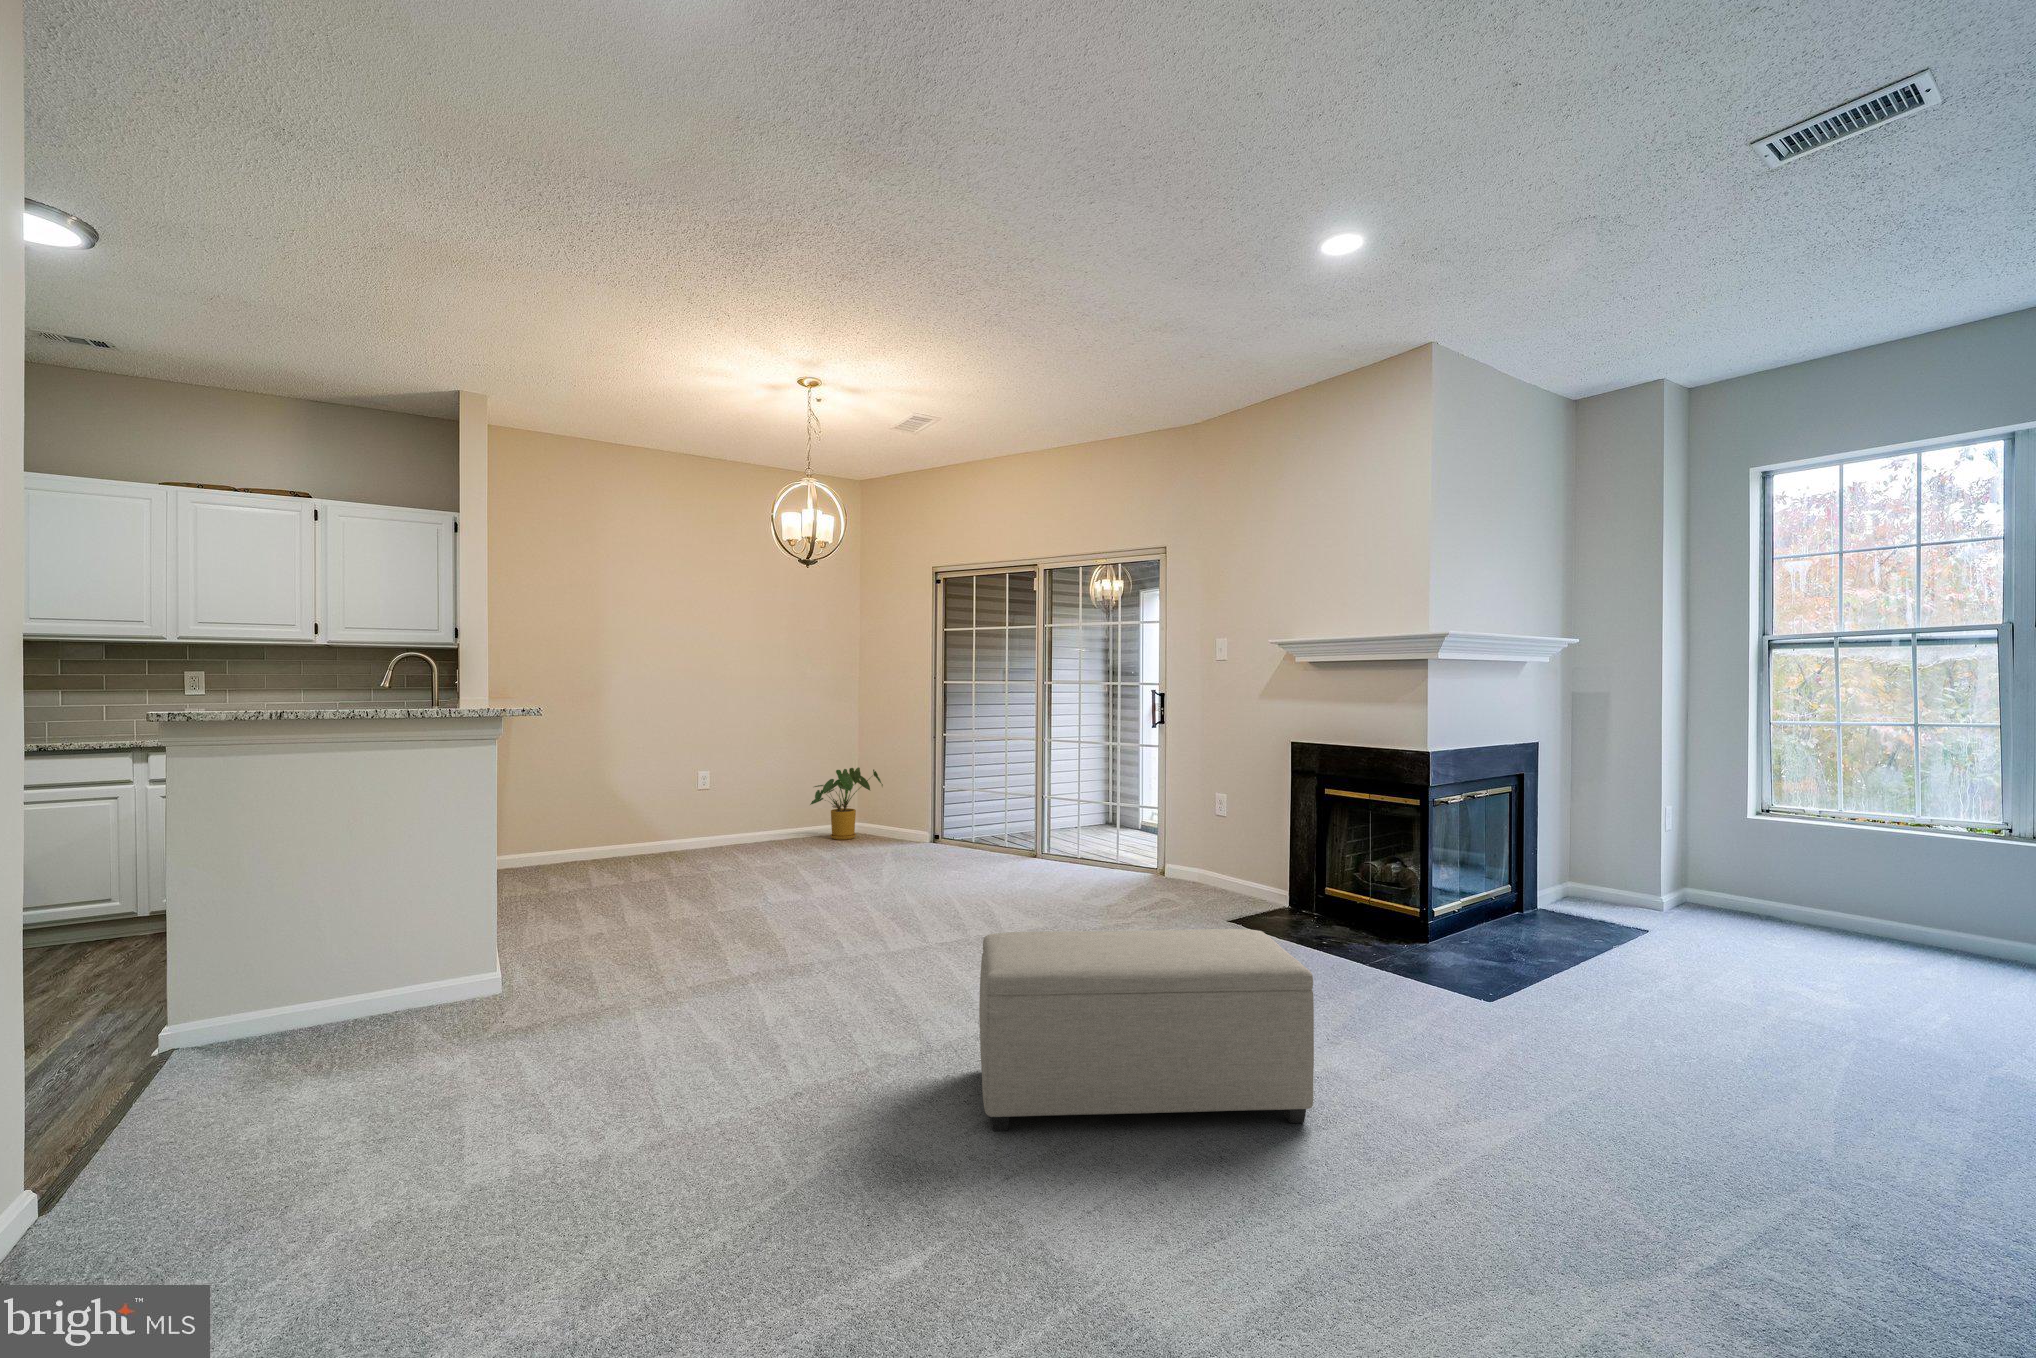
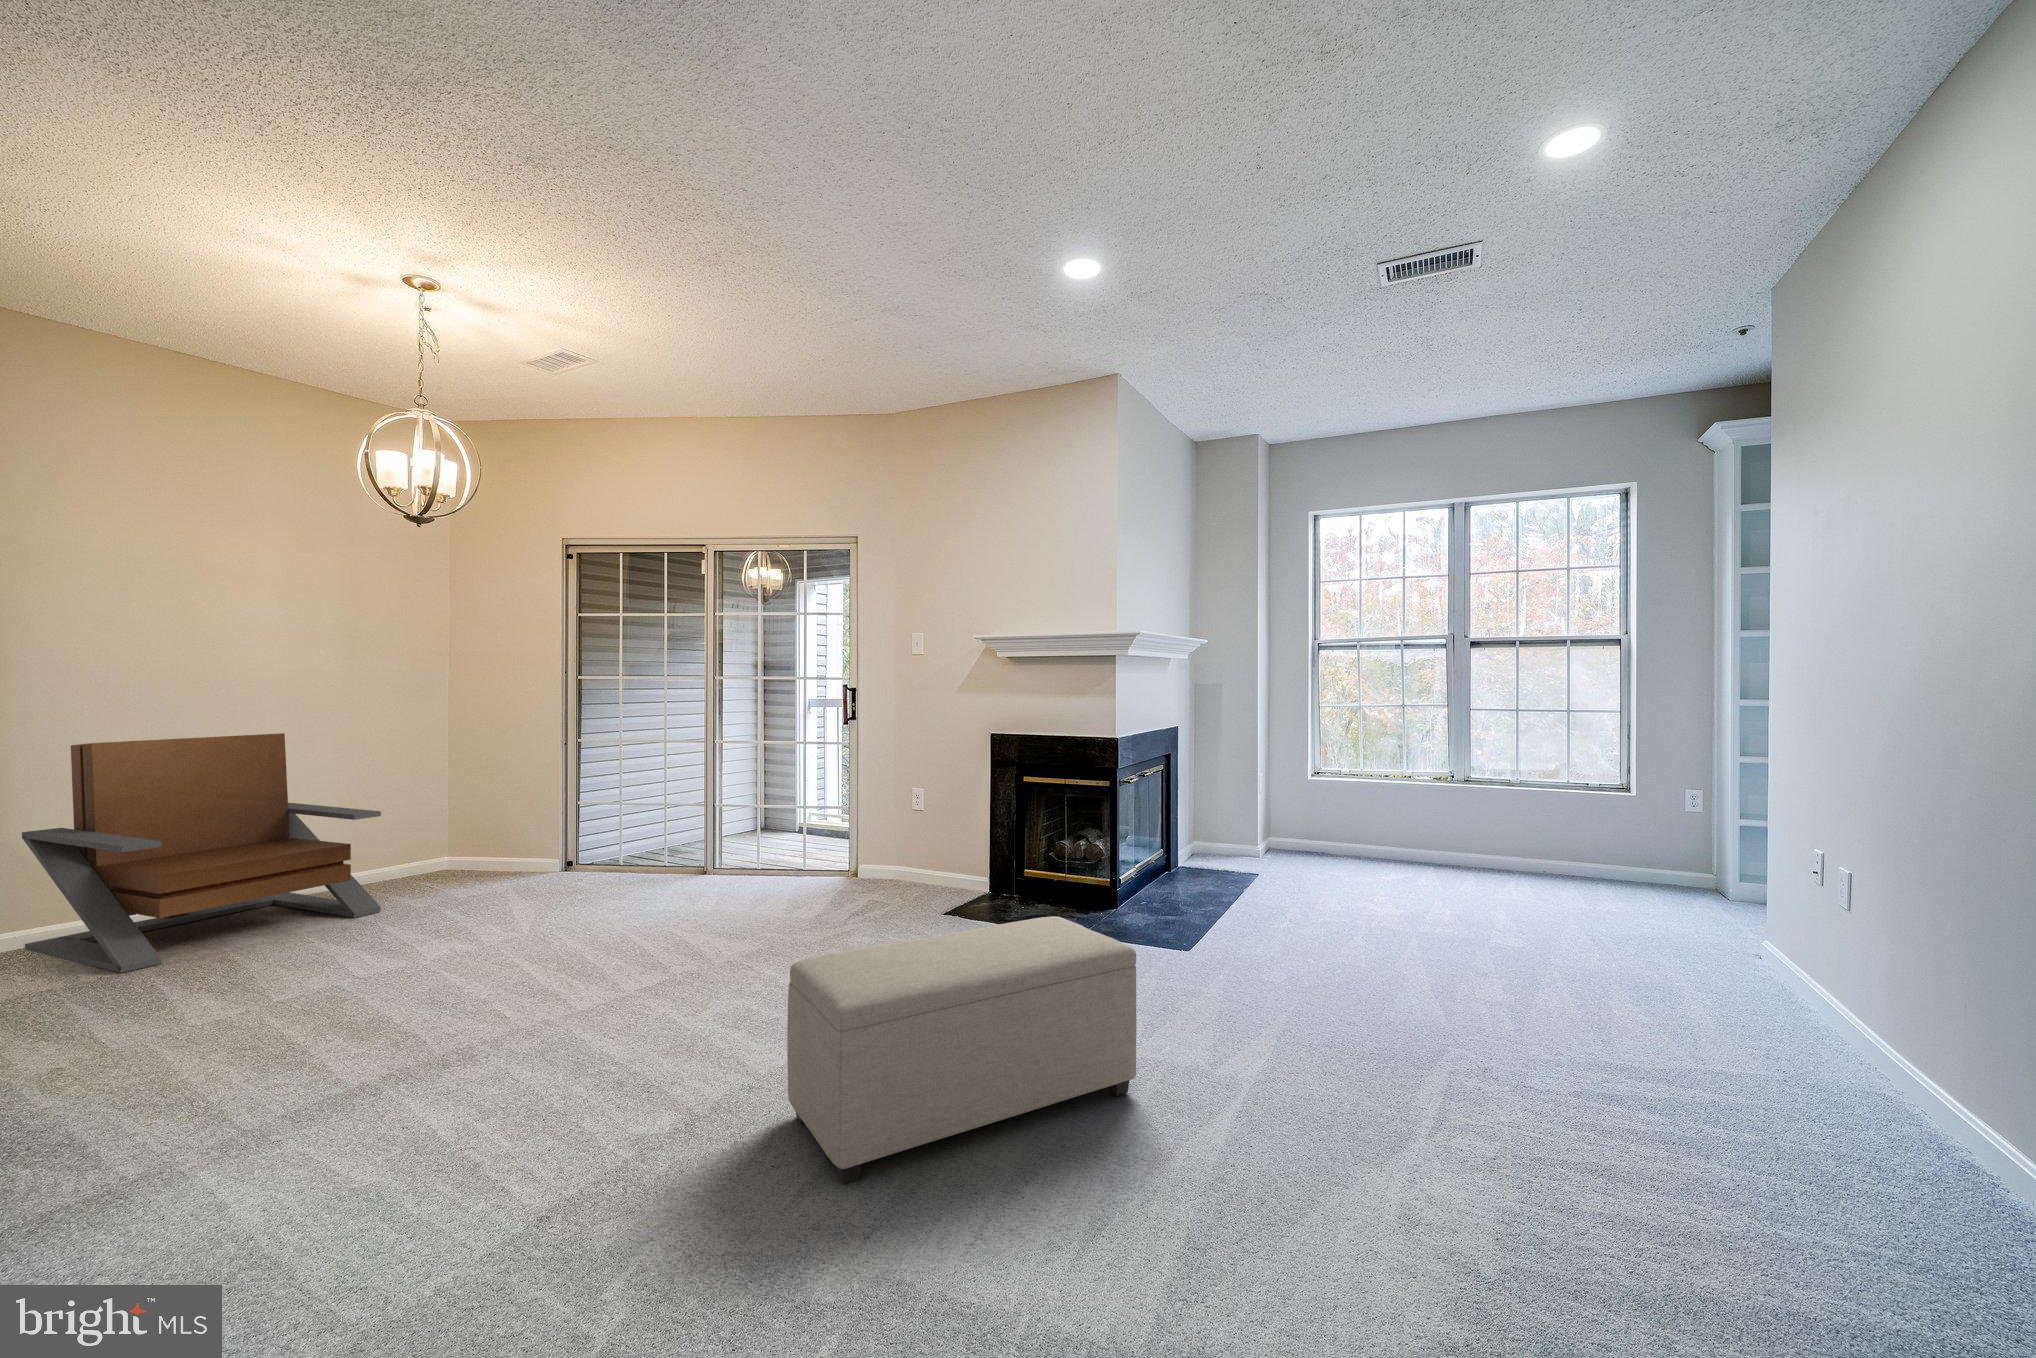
lounge chair: none [602,724,795,885] -> present [22,733,381,973]
house plant: present [810,767,883,840] -> none [384,783,491,875]

